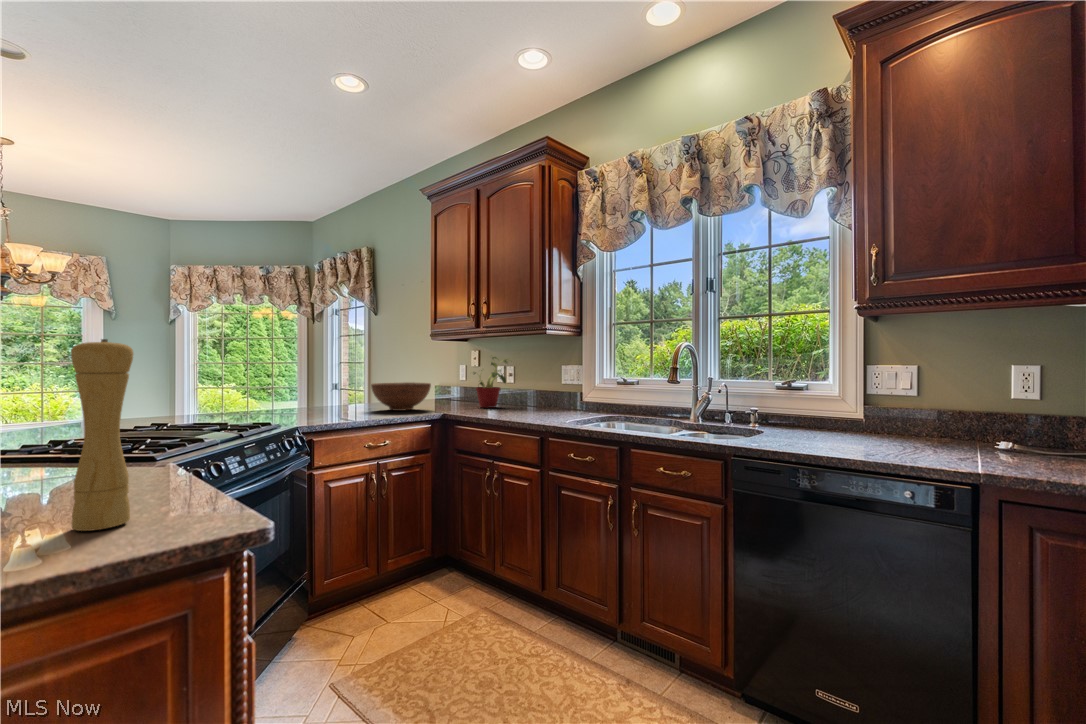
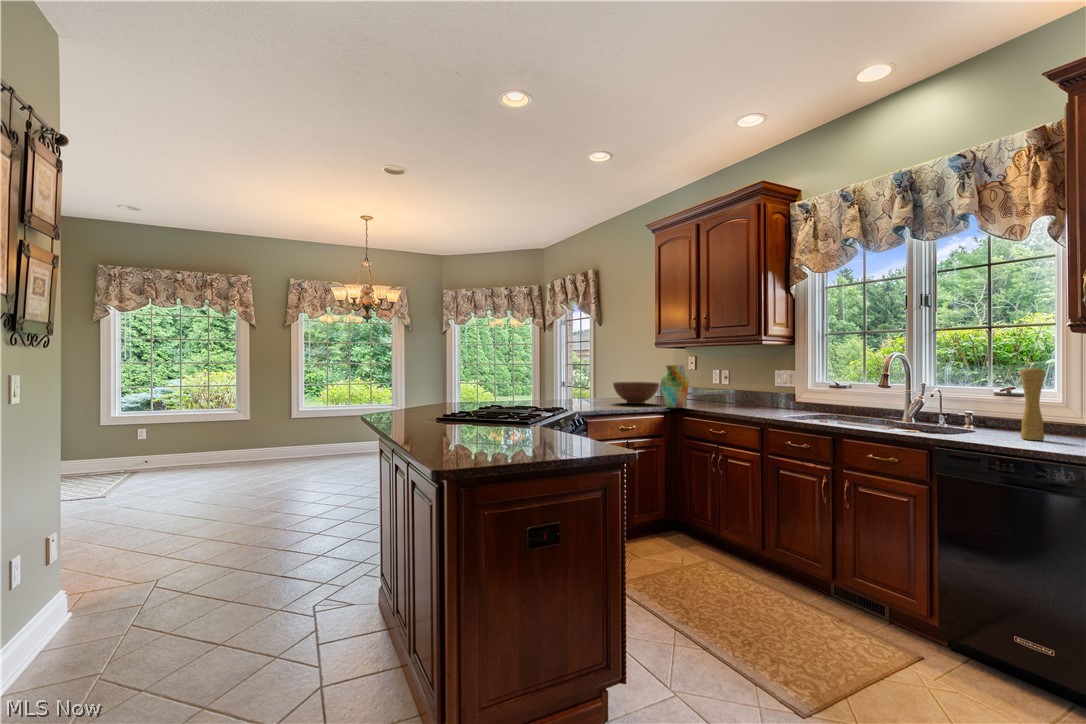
pepper mill: present [71,339,133,531] -> present [1020,367,1045,440]
potted plant: present [473,357,507,408] -> none [689,359,725,404]
vase: none [428,360,463,415] -> present [661,365,689,408]

